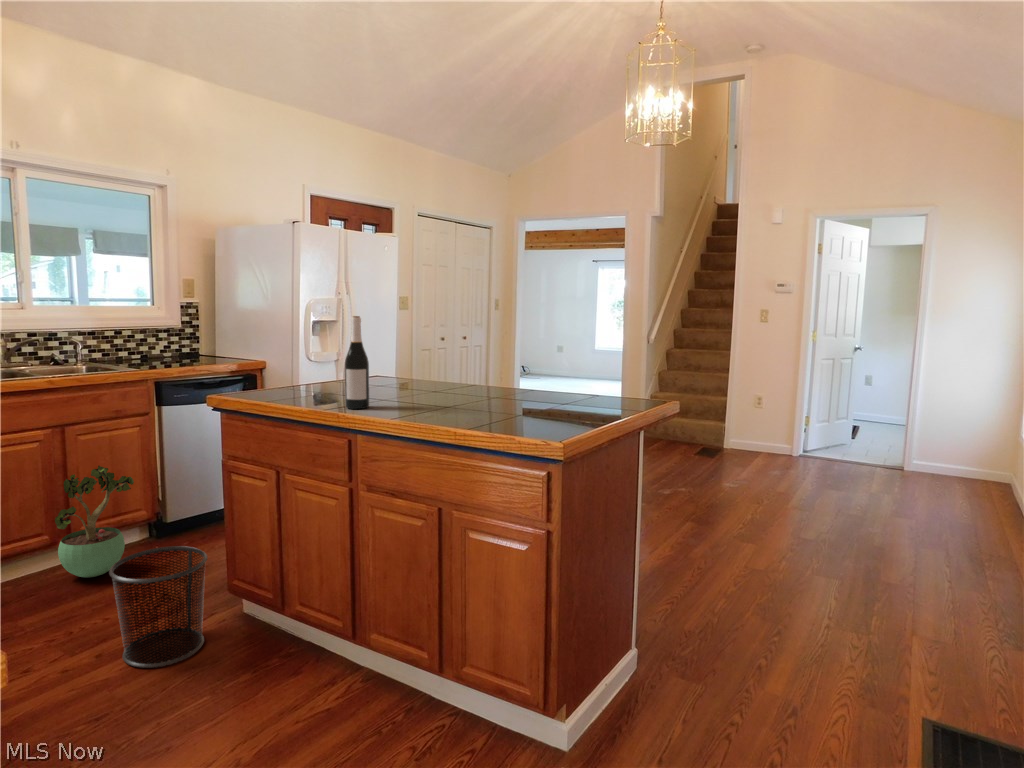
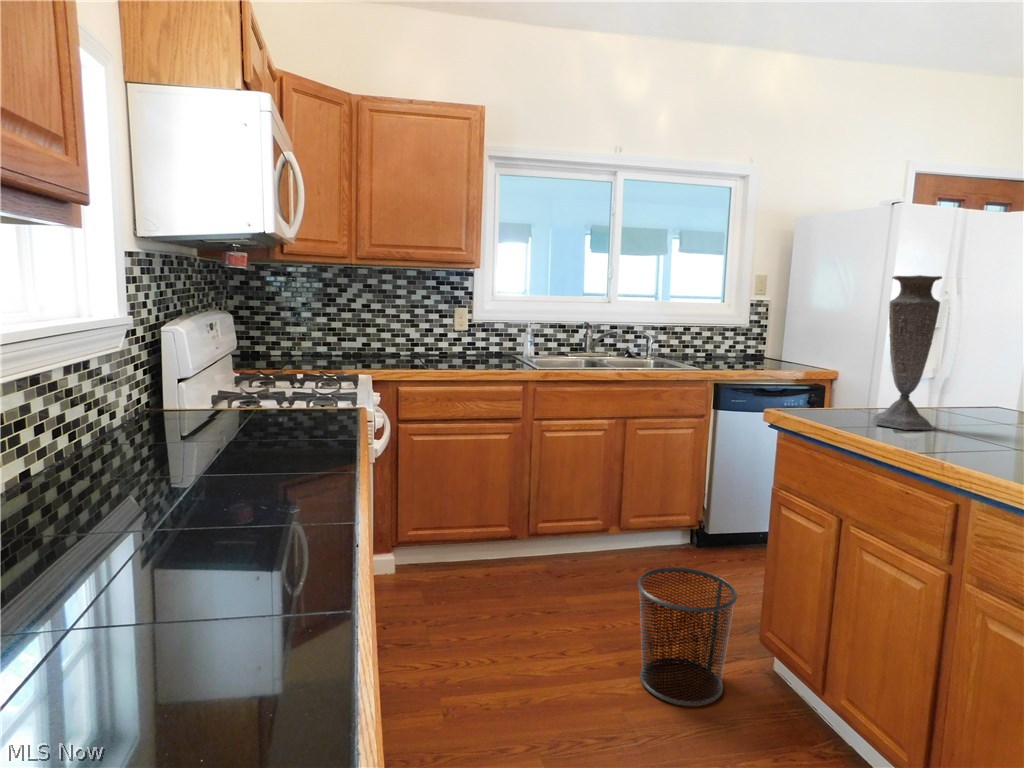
vase: none [295,286,336,398] -> present [872,275,942,430]
wine bottle: present [345,316,369,409] -> none [949,318,999,459]
potted plant: present [55,466,134,577] -> none [607,463,680,572]

